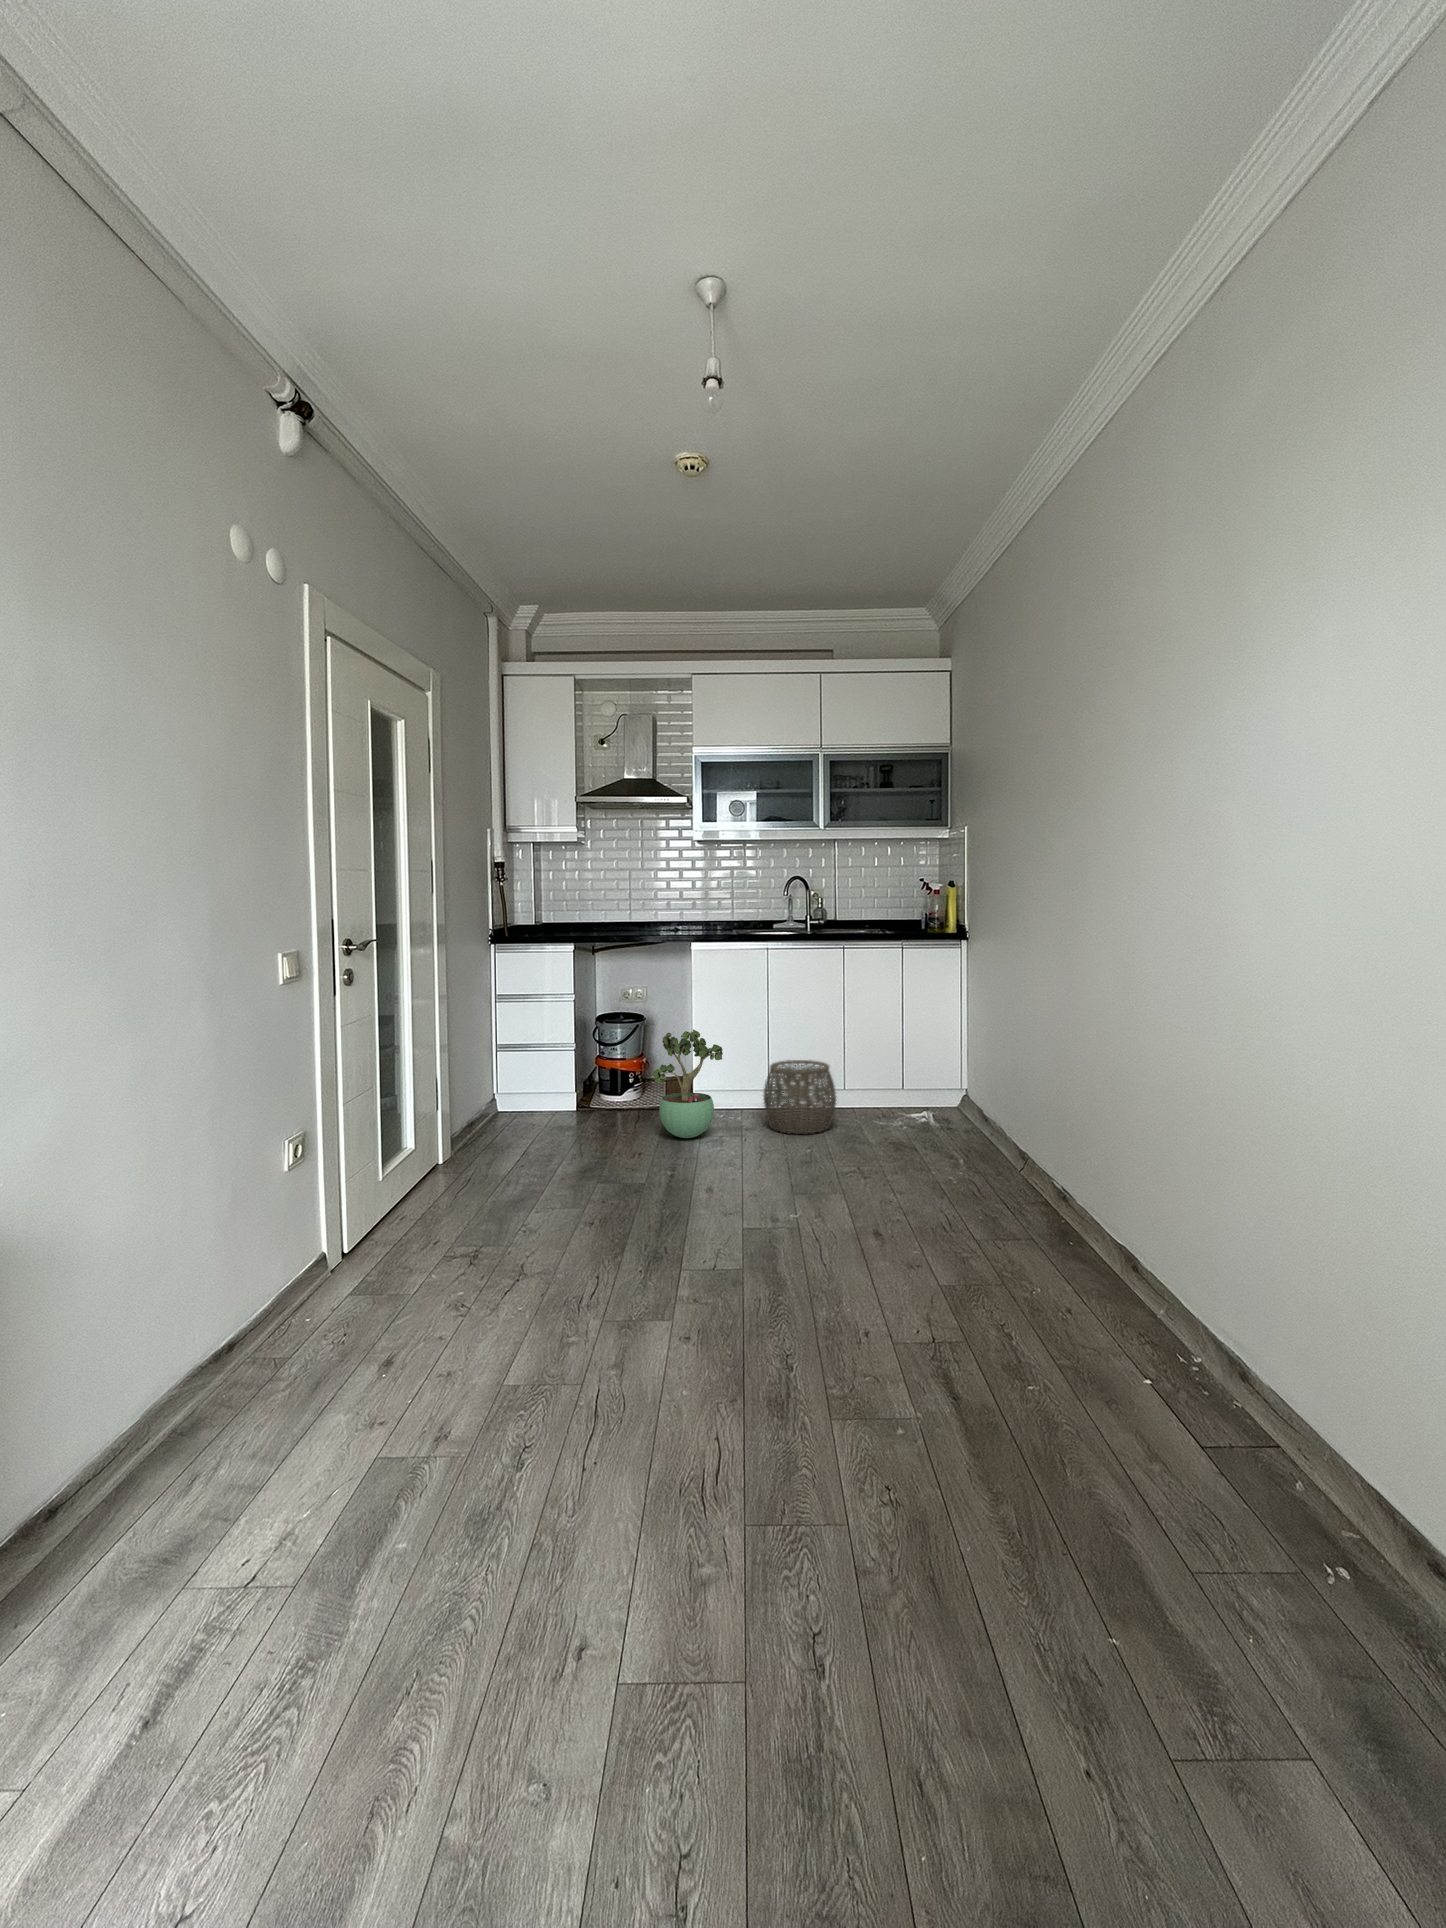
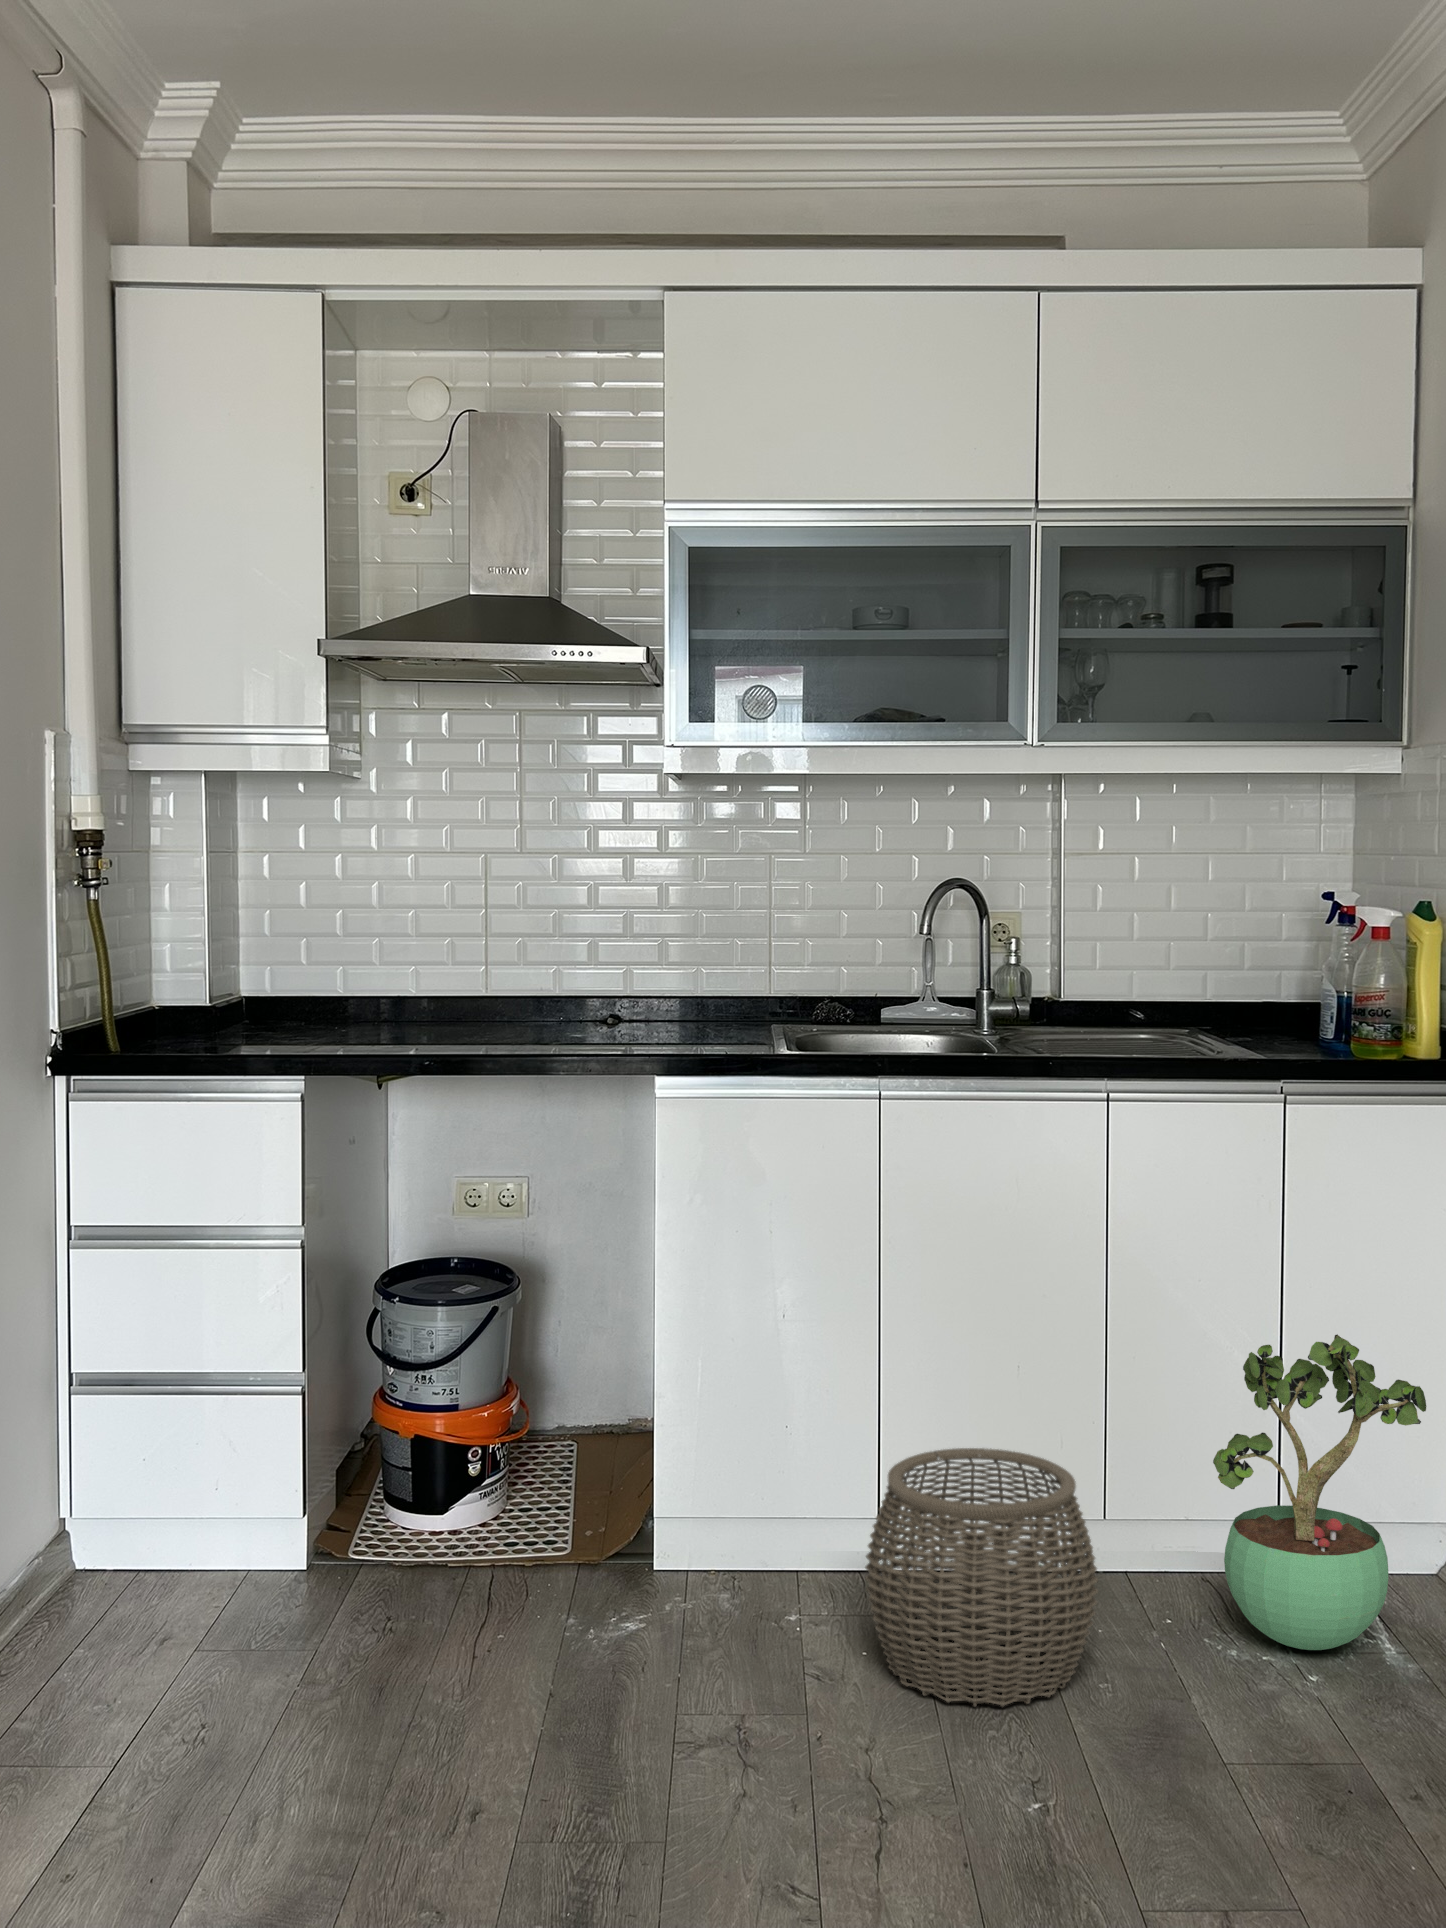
potted plant: present [652,1029,723,1138] -> present [1213,1334,1426,1650]

